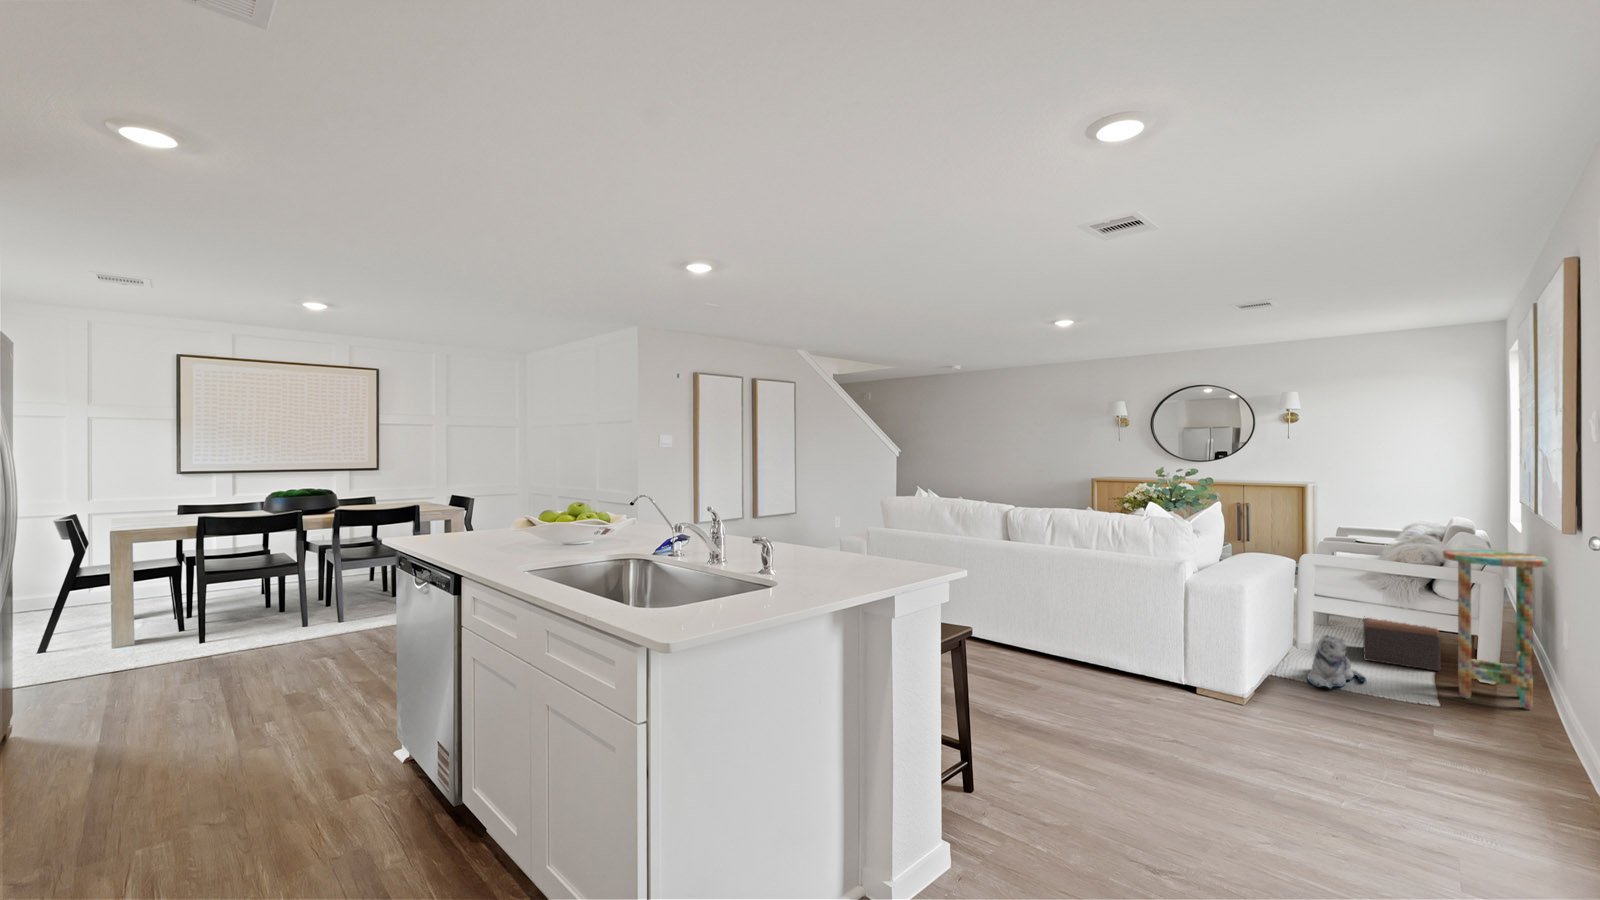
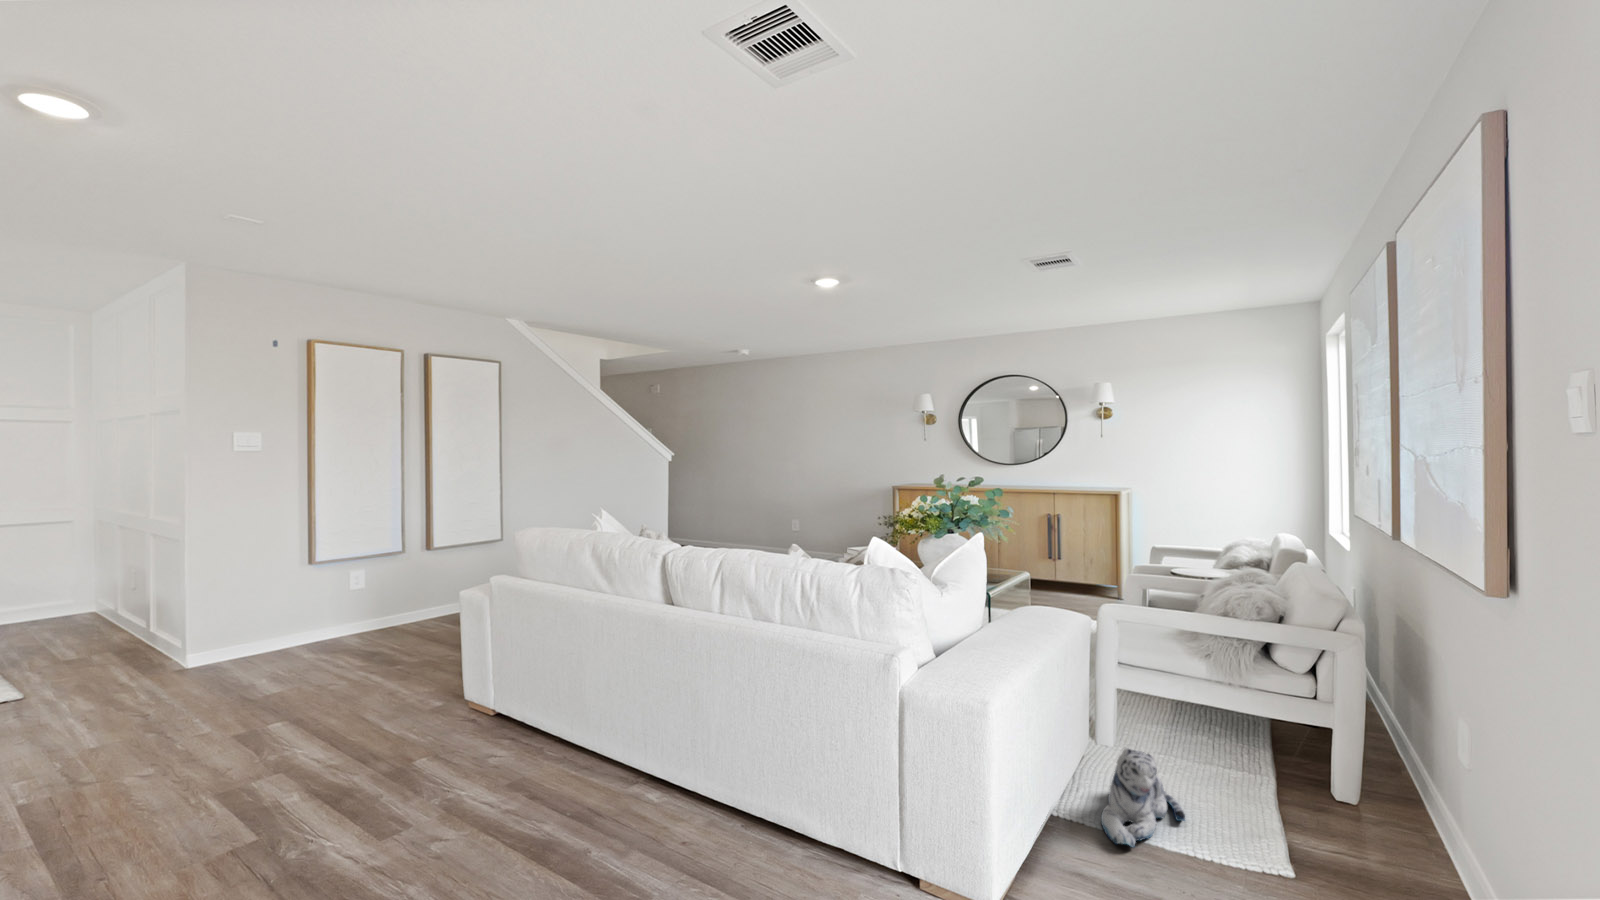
side table: present [1443,549,1548,709] -> none [1289,604,1439,870]
footstool: present [1363,616,1440,671] -> none [1180,682,1282,781]

